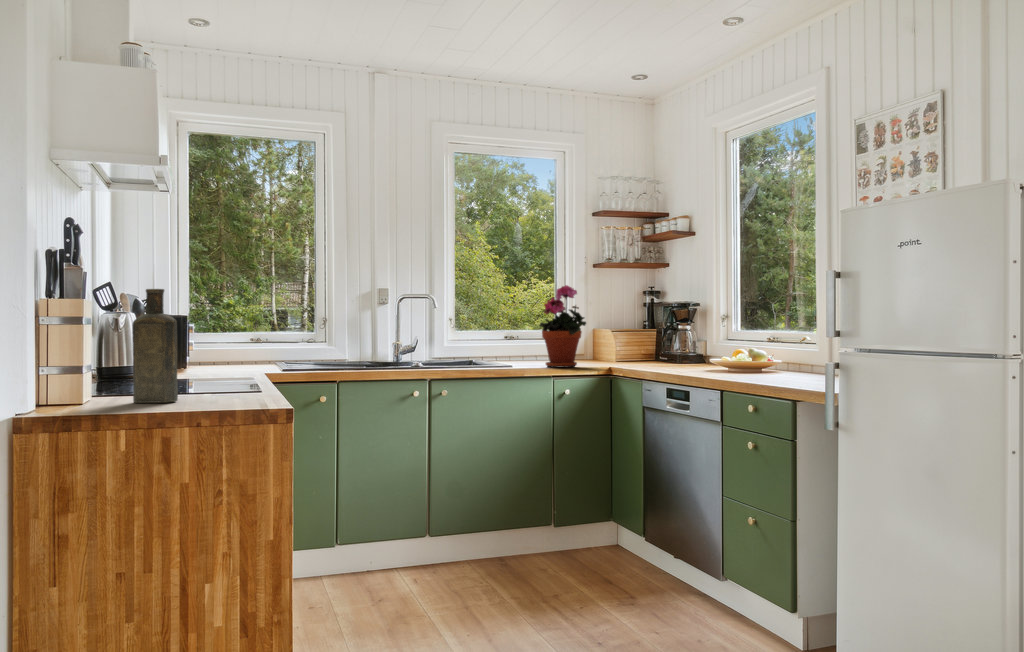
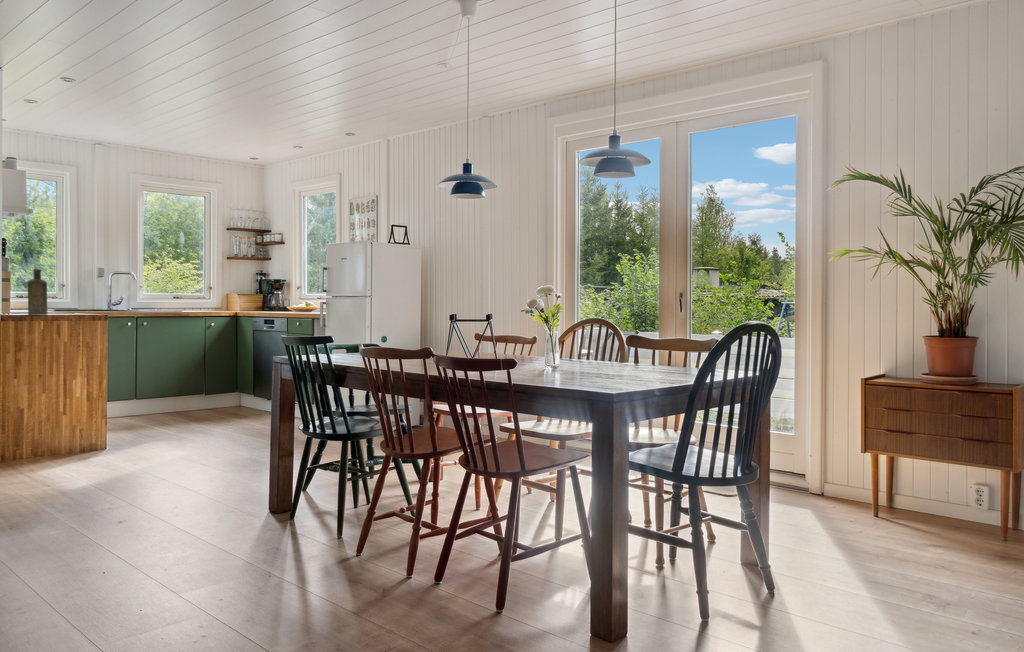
potted plant: present [540,285,586,368] -> none [196,269,223,312]

